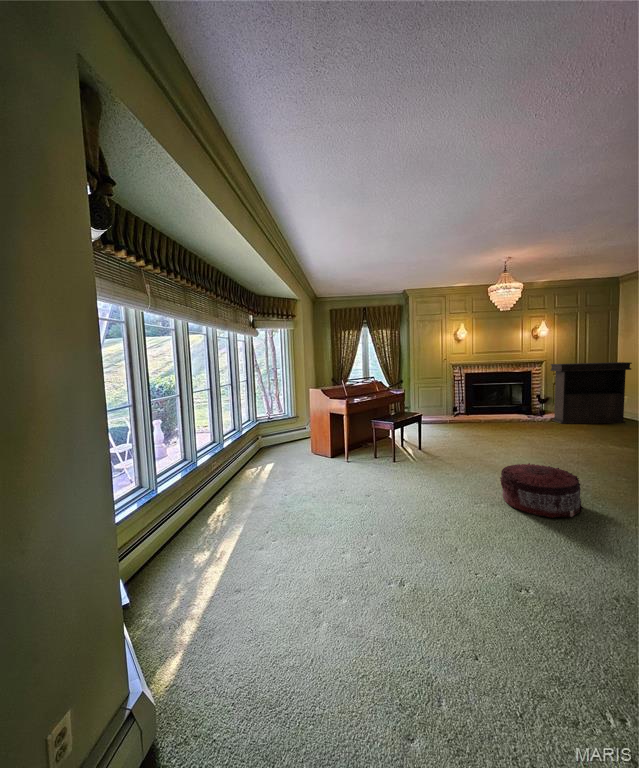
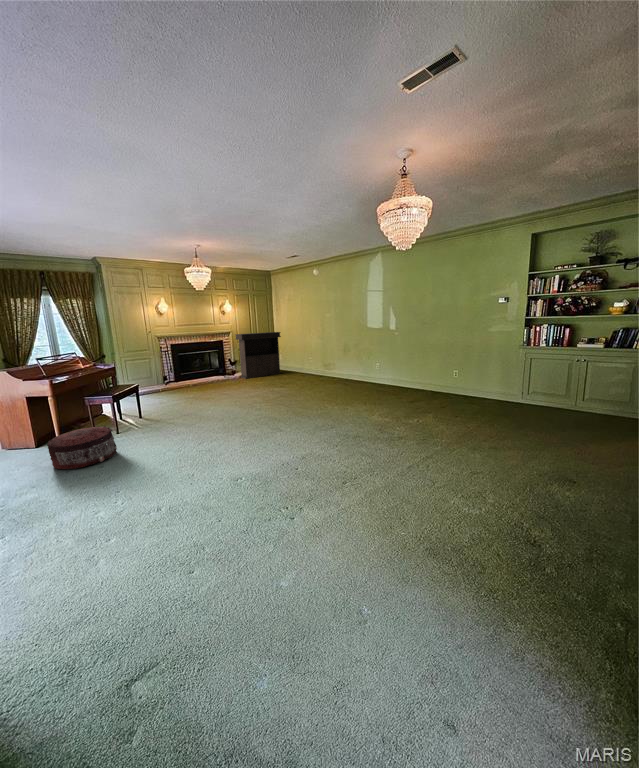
pouf: present [500,463,583,518] -> present [47,426,117,469]

